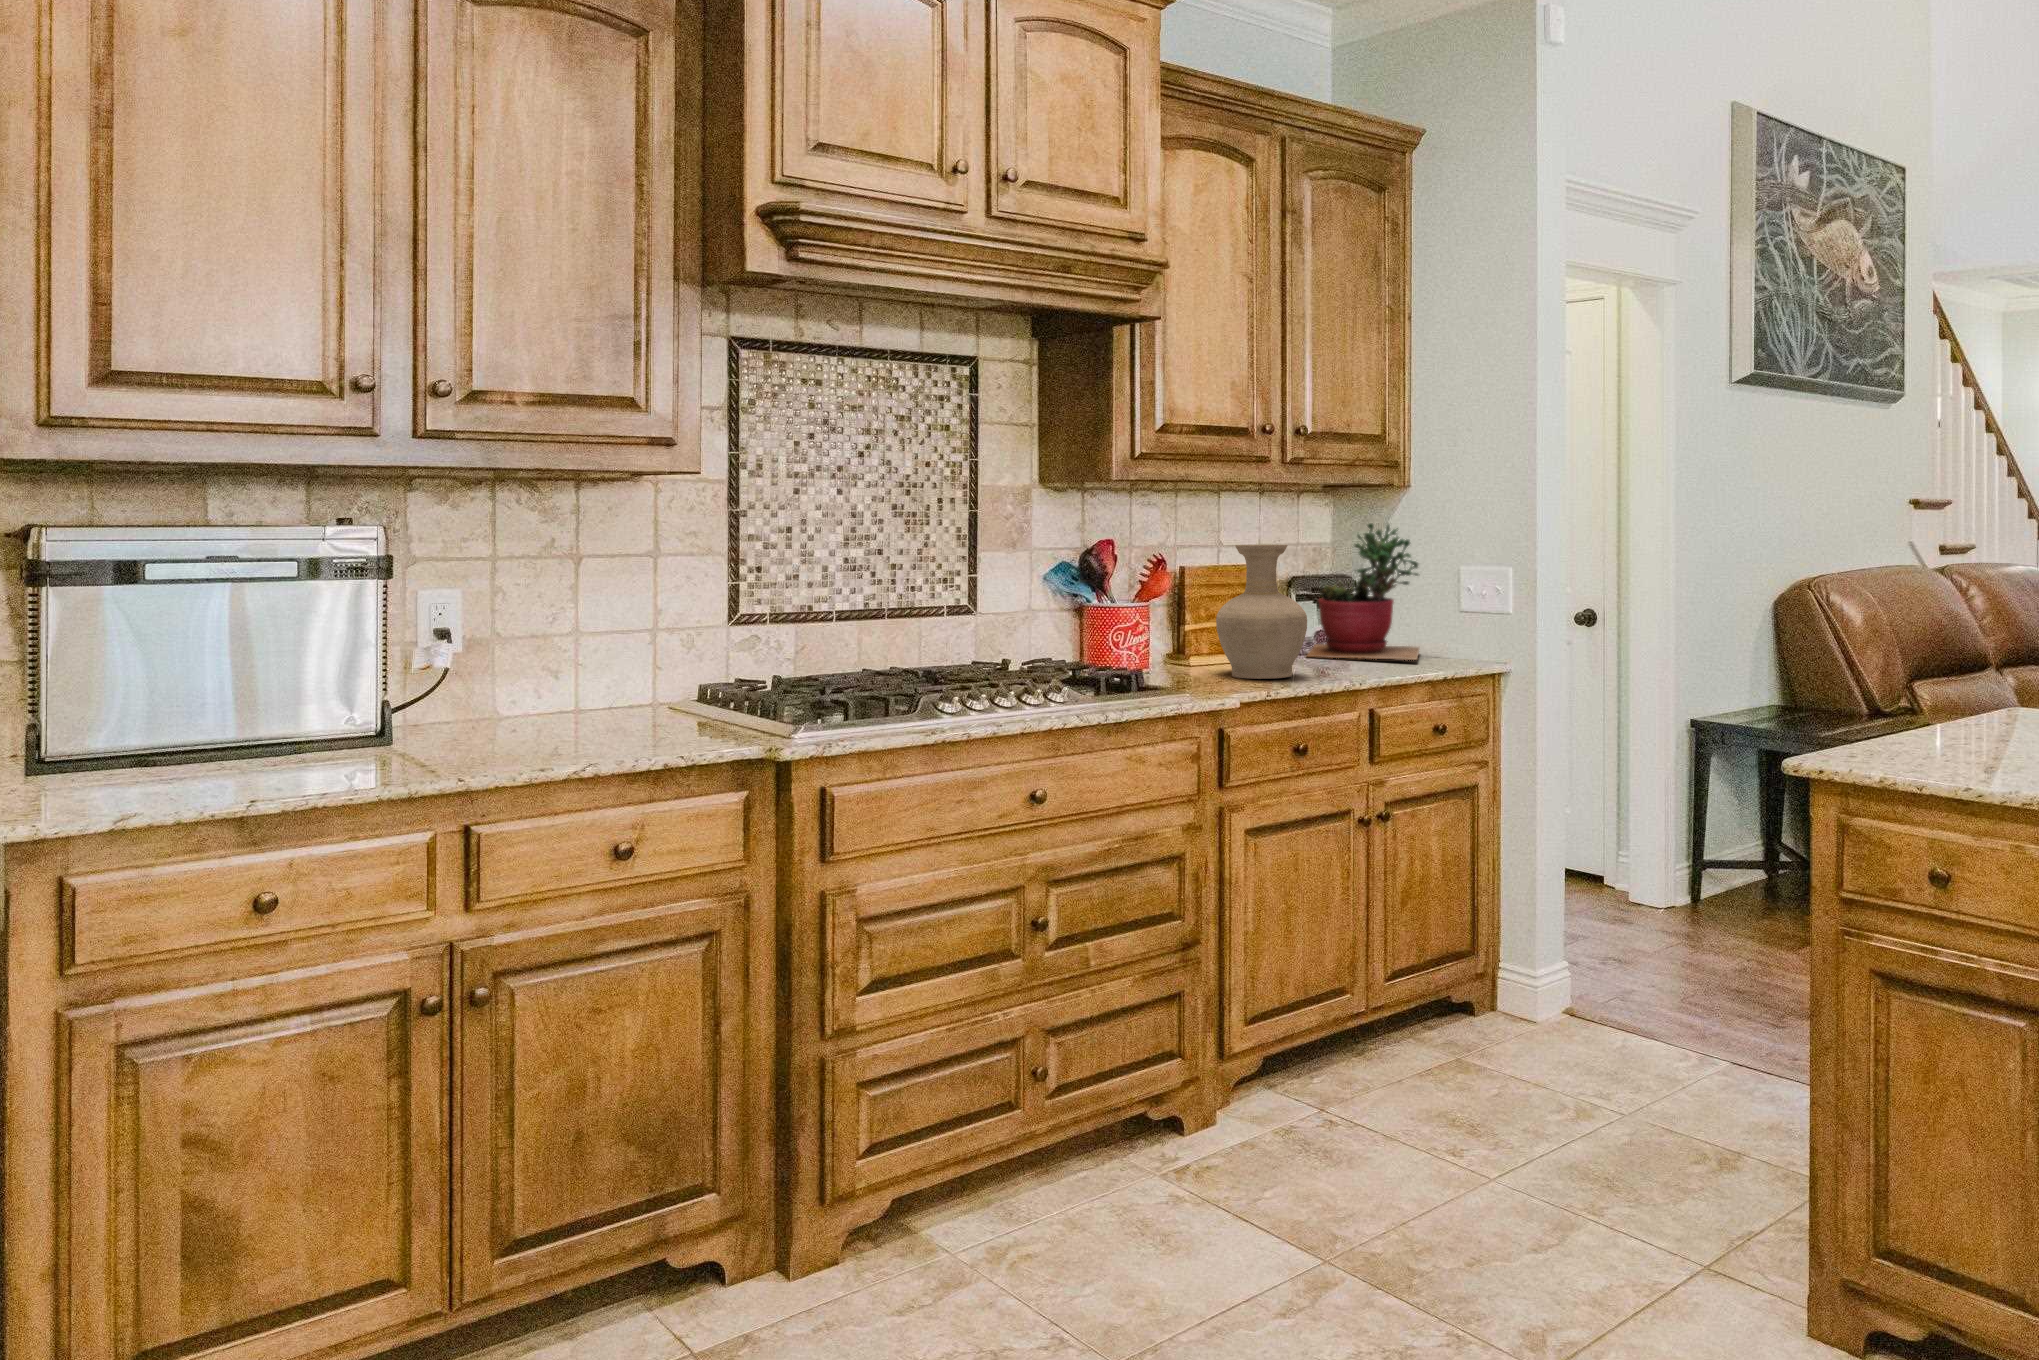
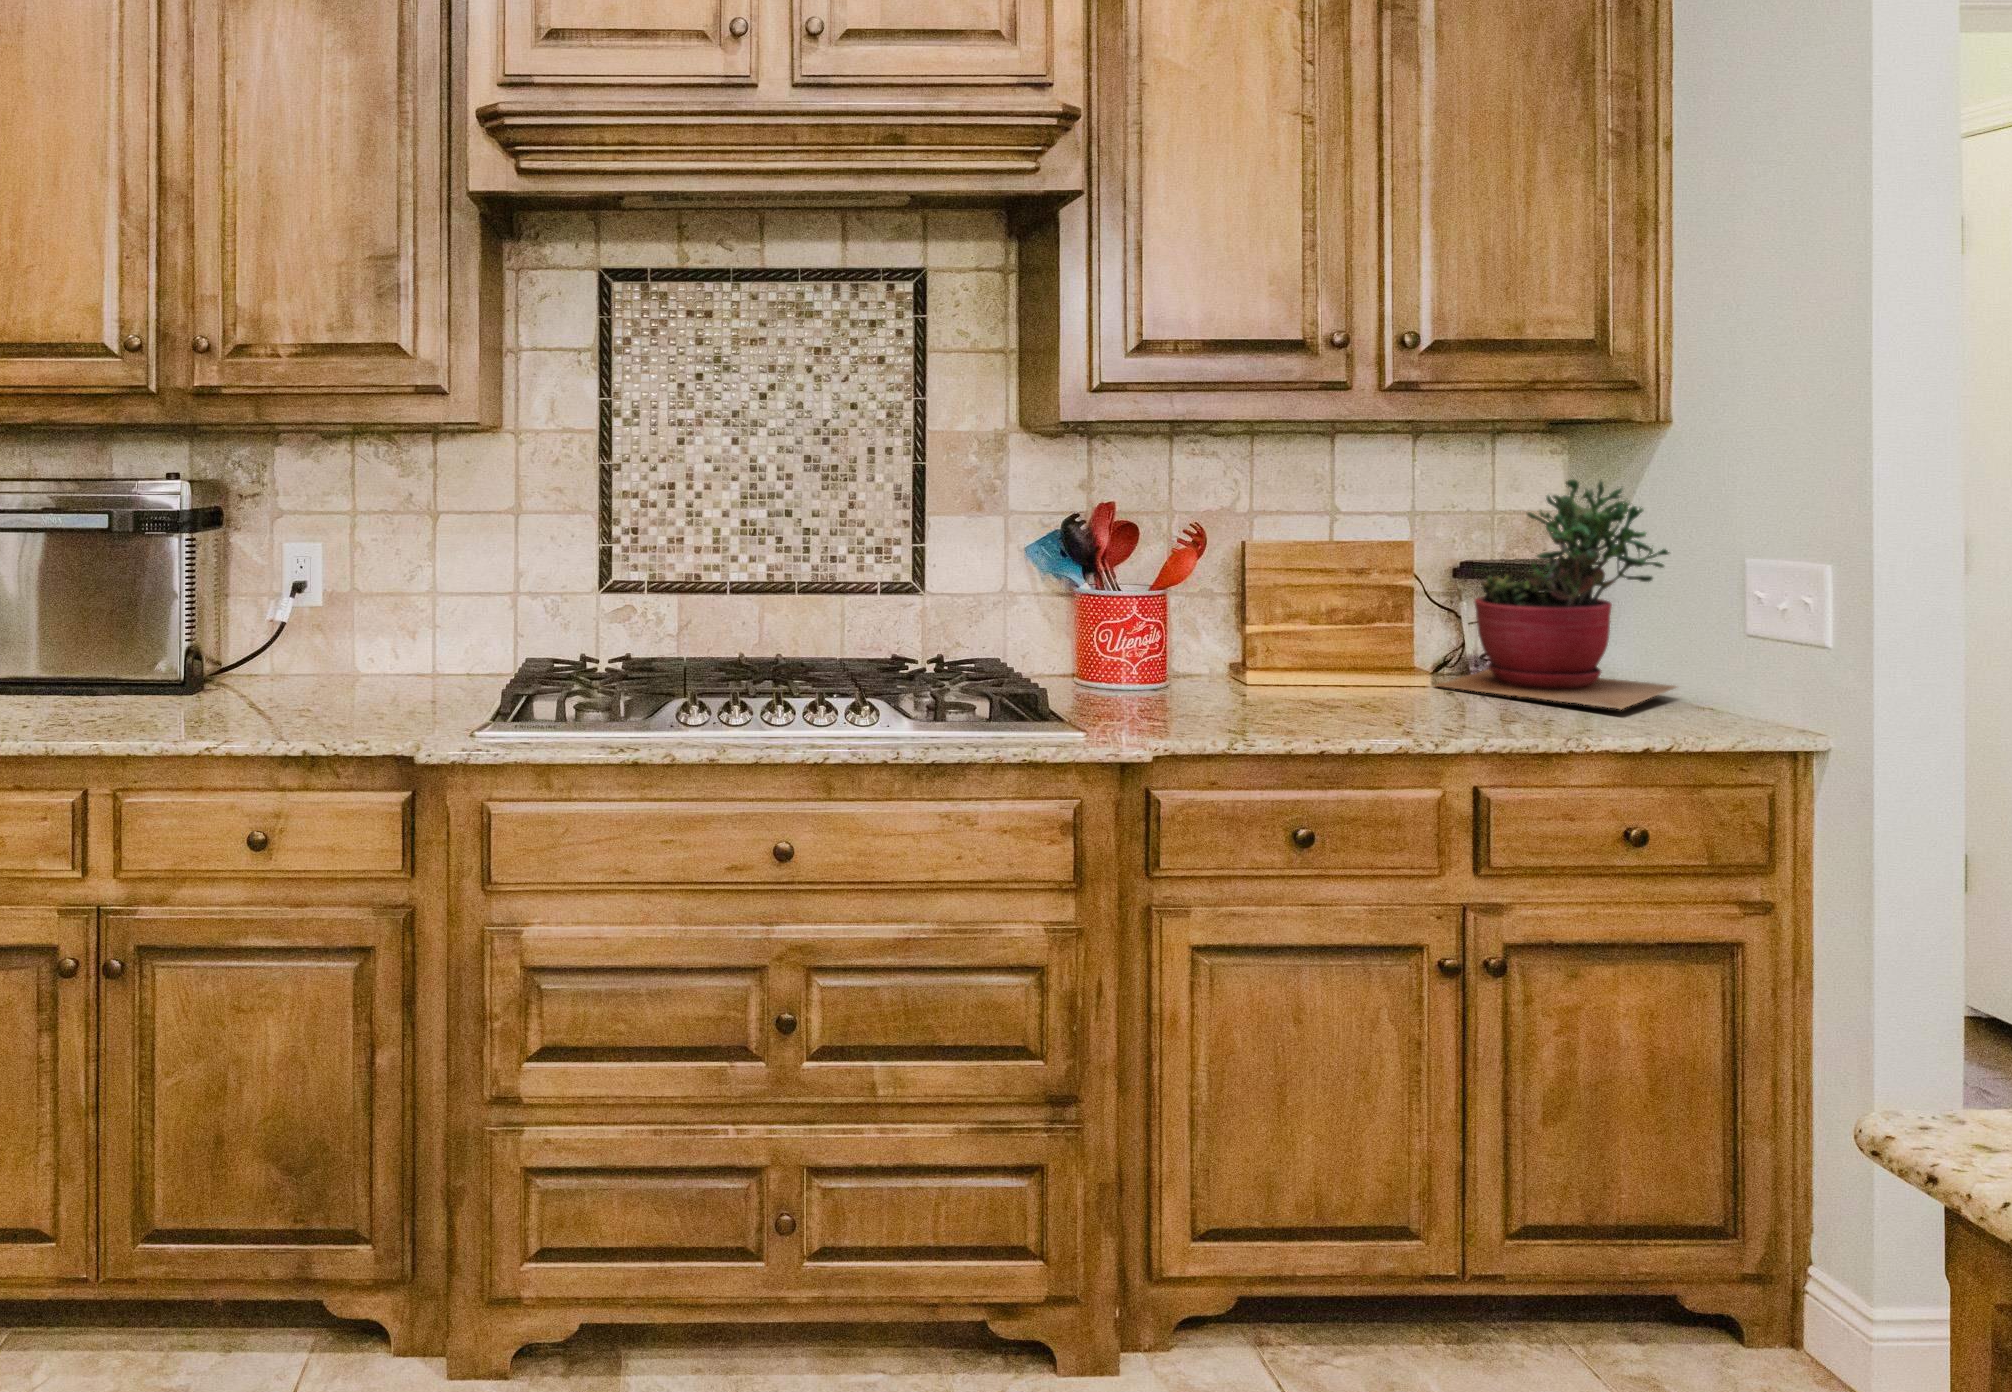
vase: present [1216,545,1307,679] -> none [1199,511,1345,717]

